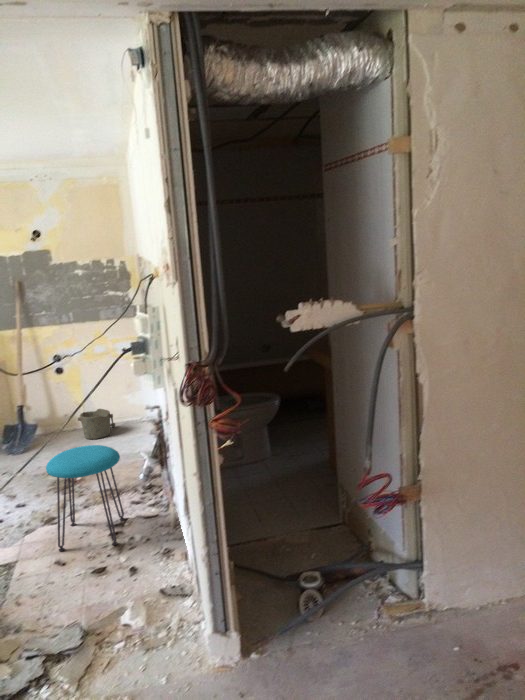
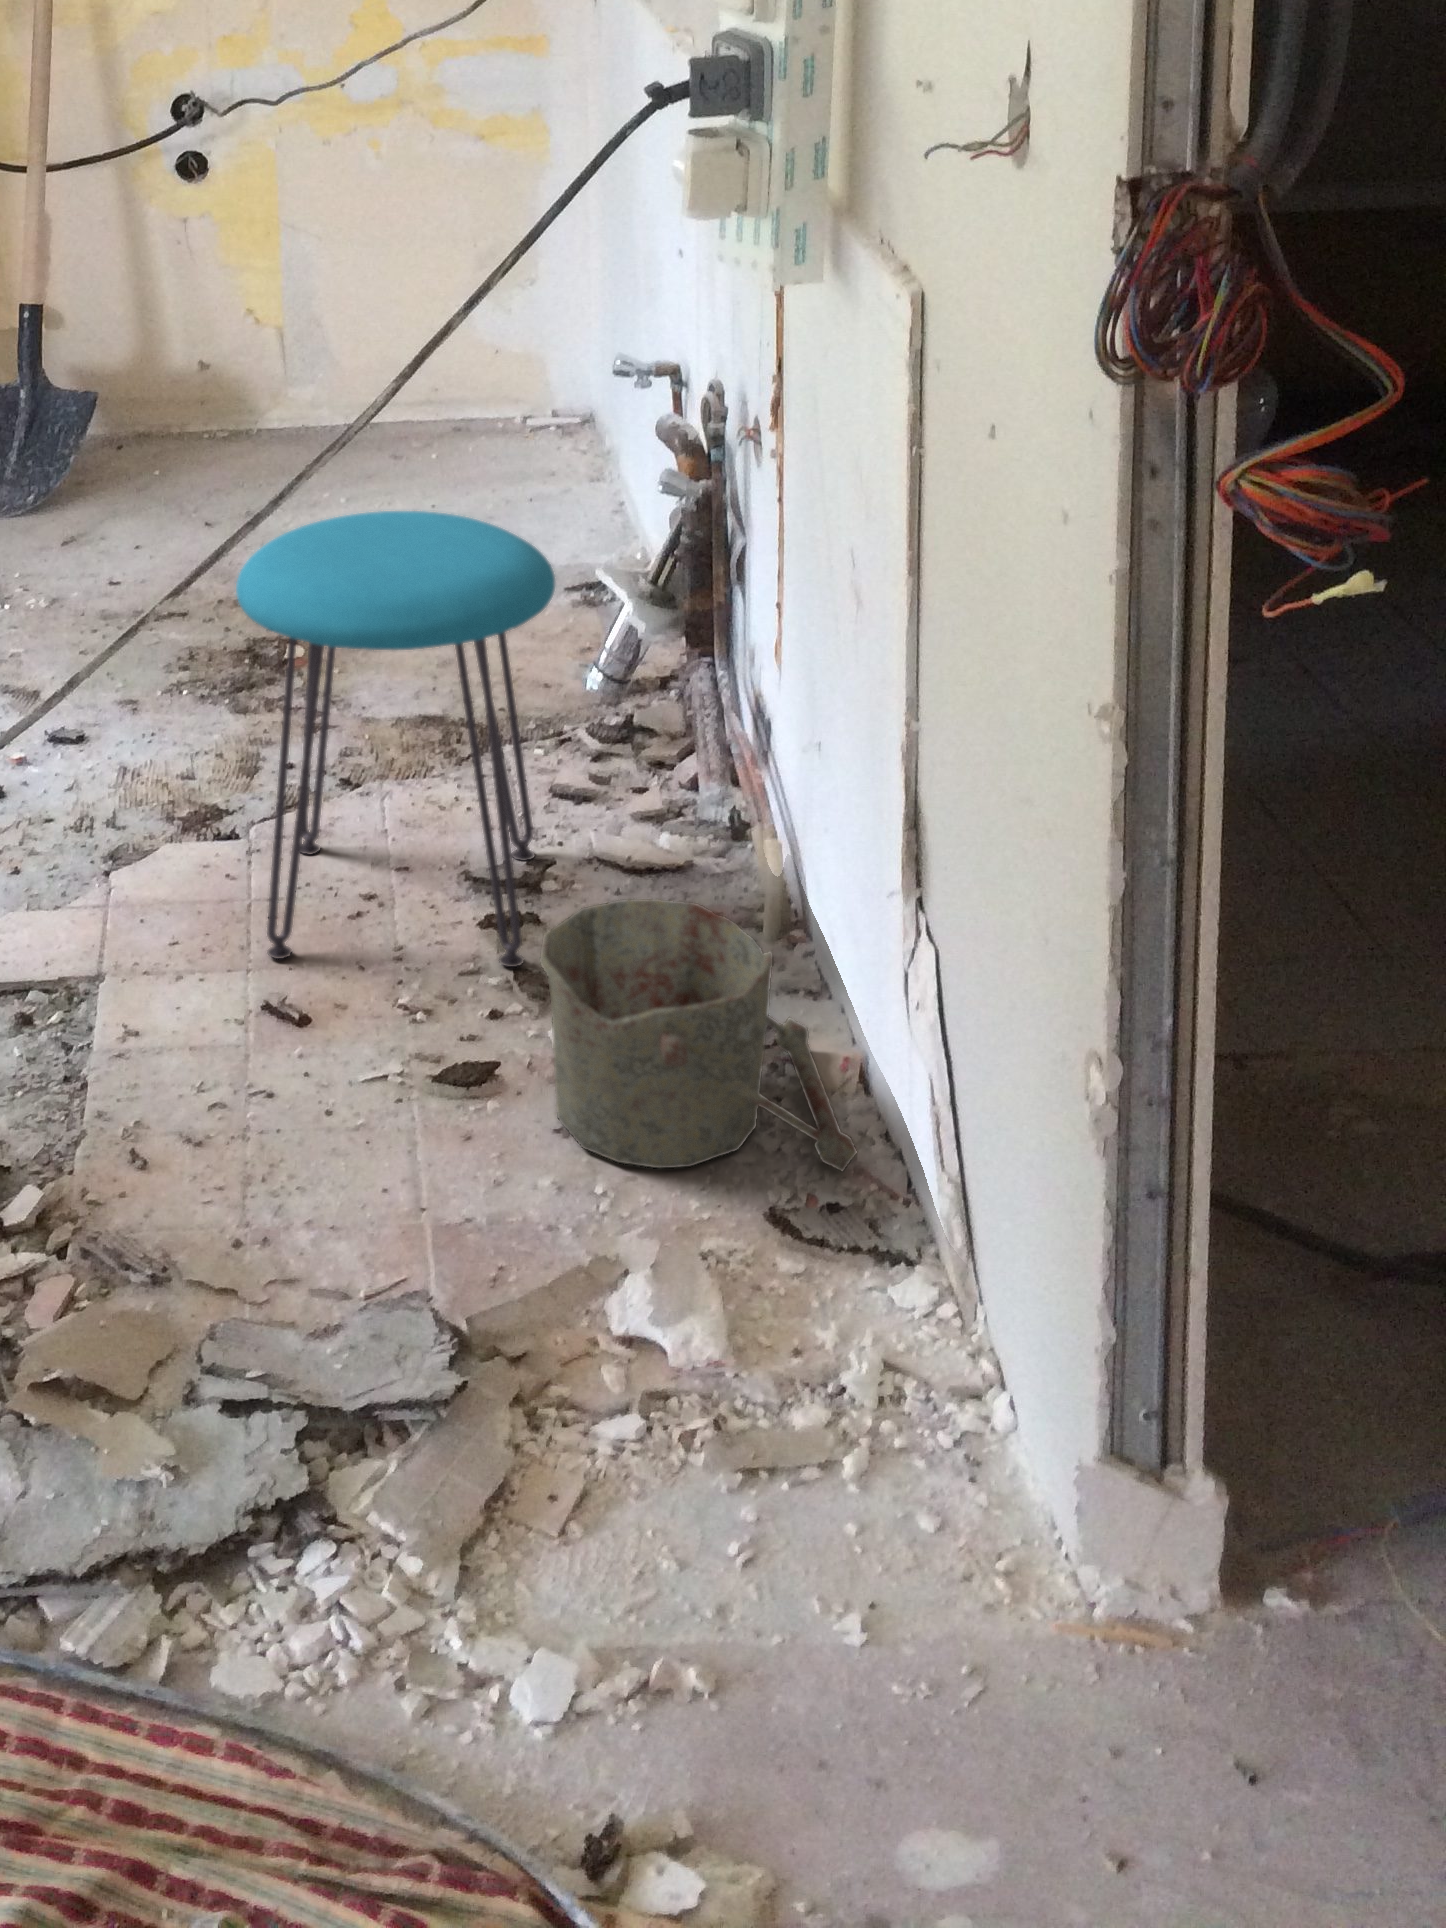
bucket: present [78,409,115,439] -> present [539,899,857,1171]

